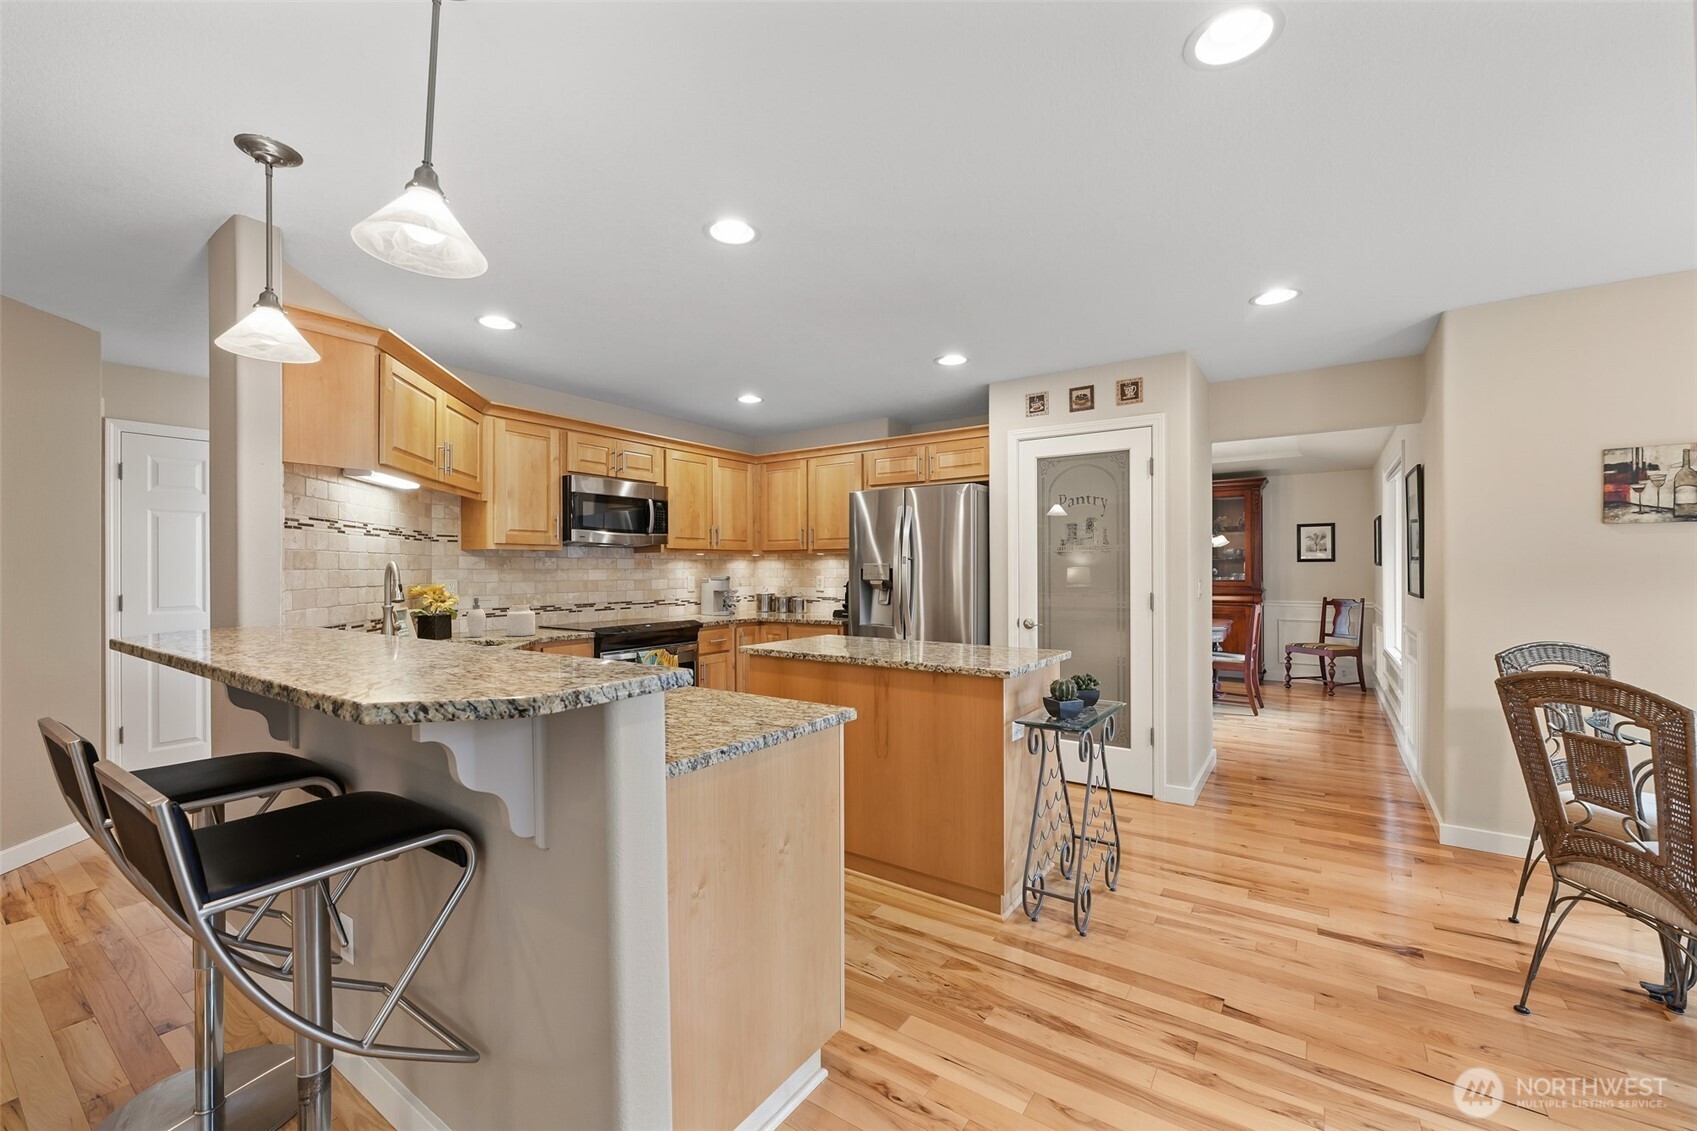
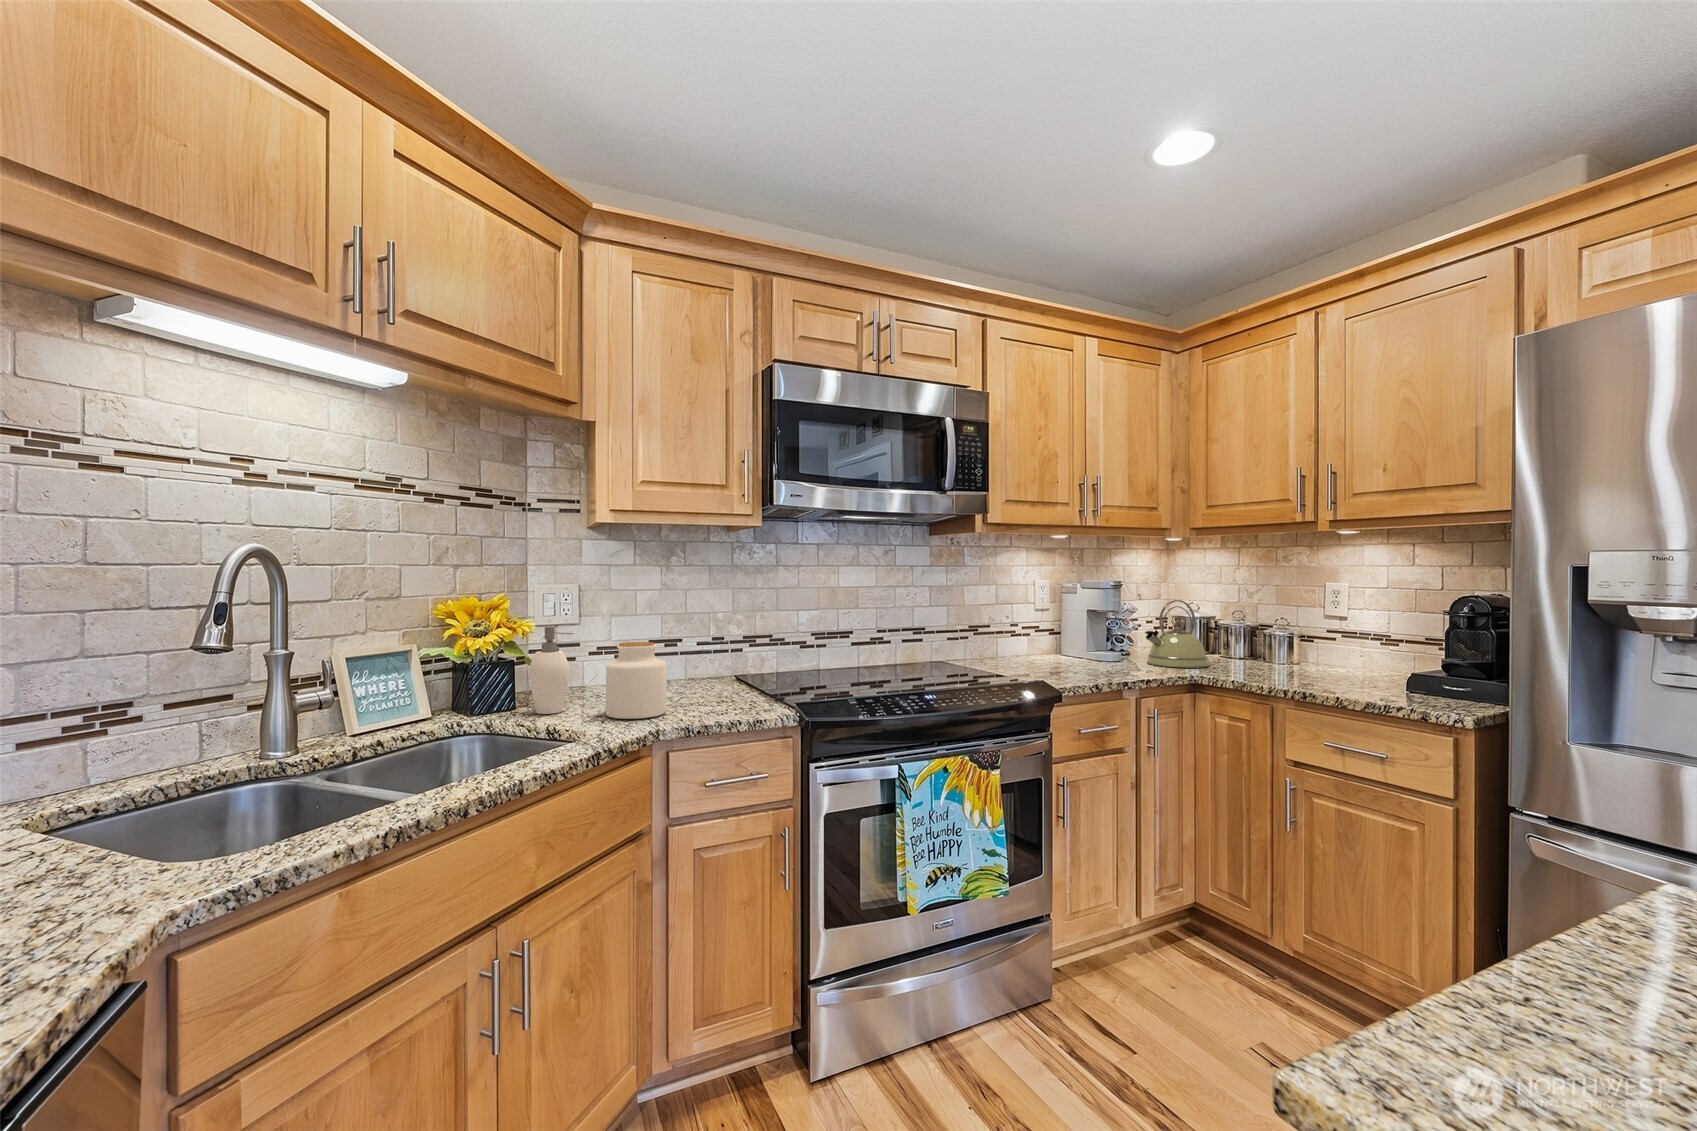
kettle: none [740,585,768,616] -> present [1145,600,1209,668]

